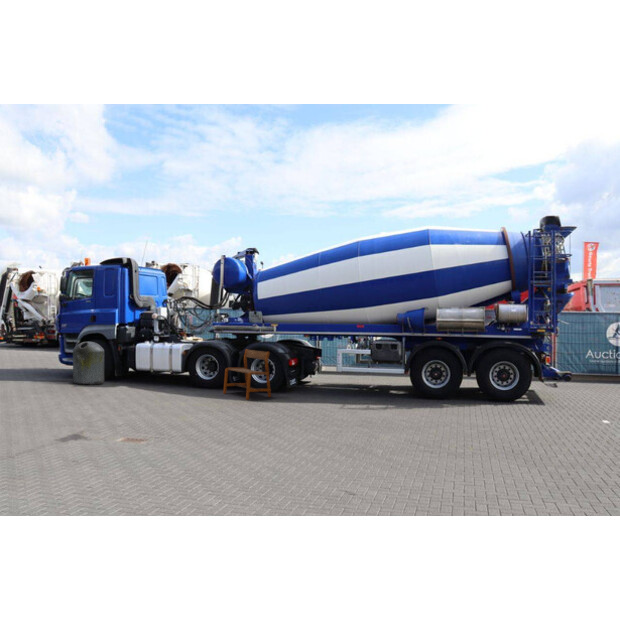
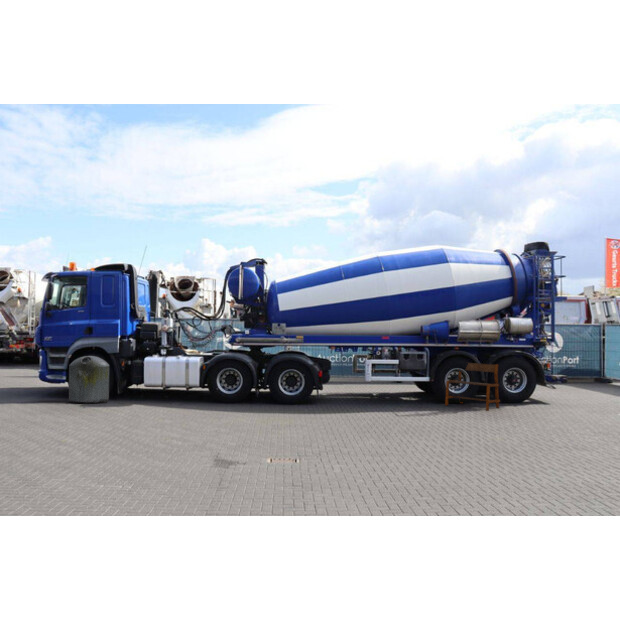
bench: present [223,349,271,400] -> present [445,363,500,411]

